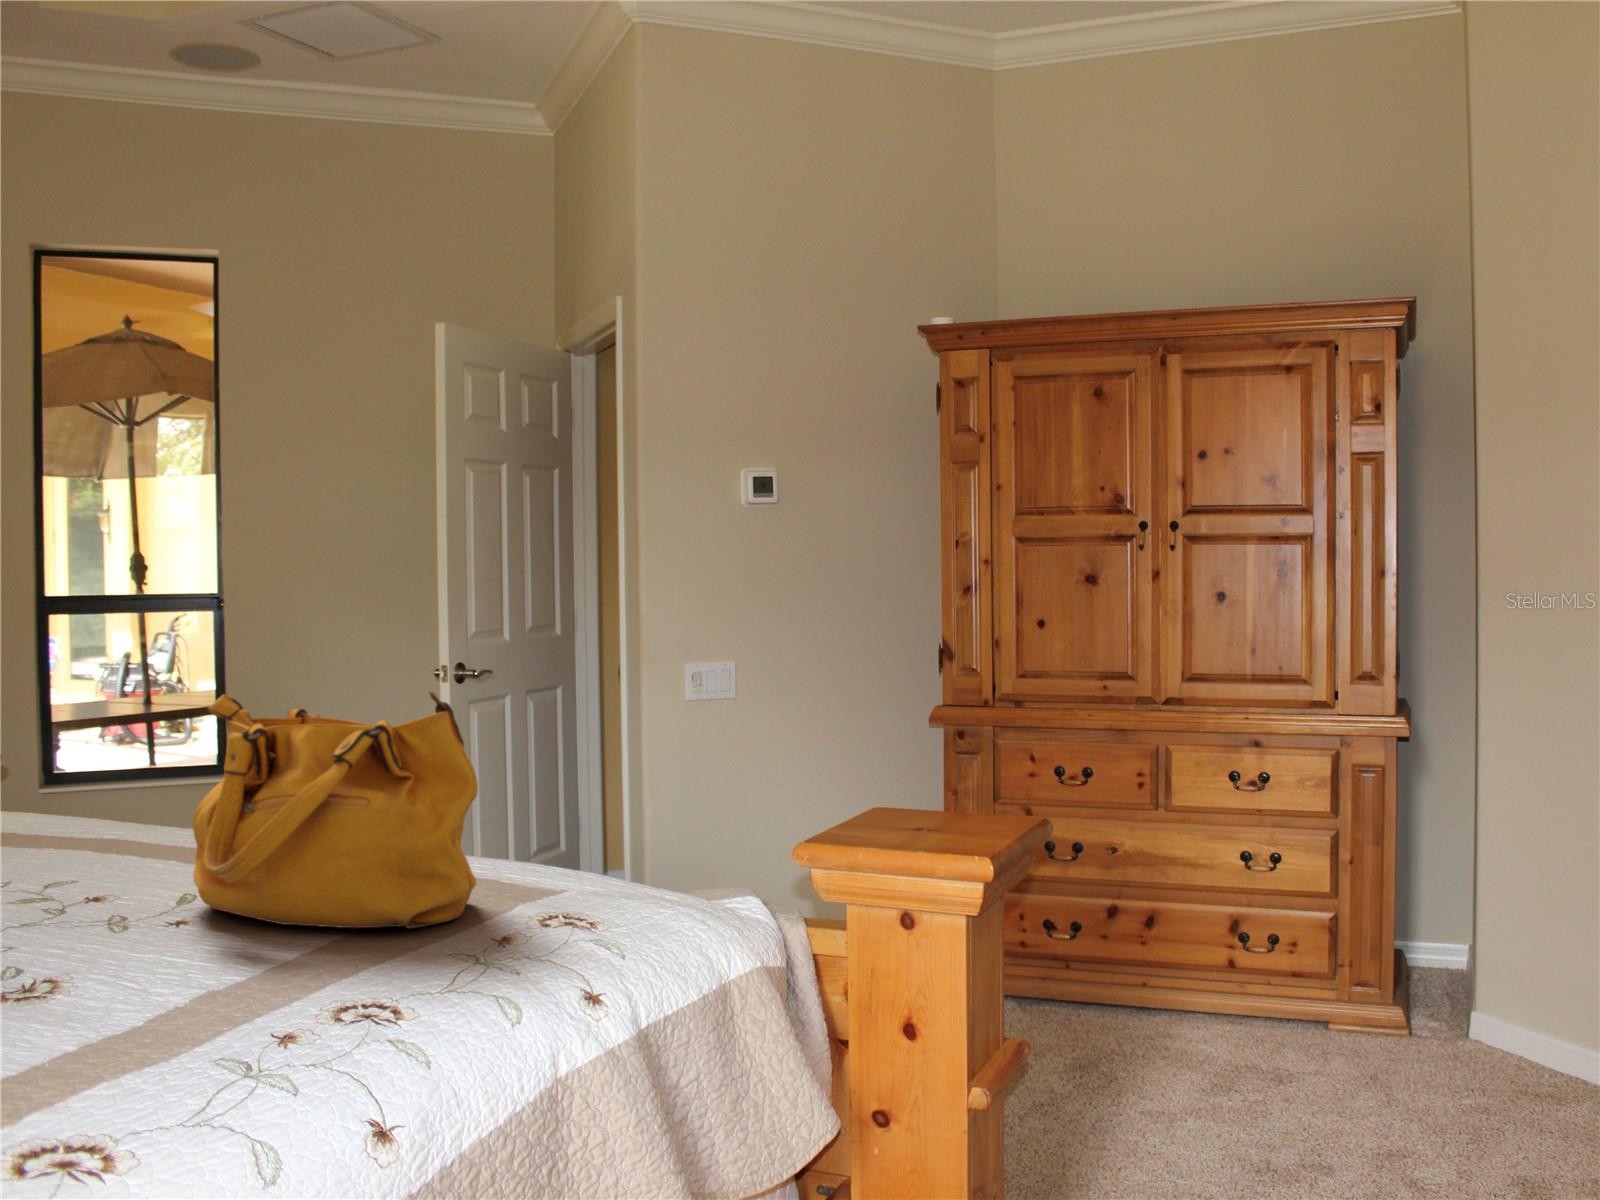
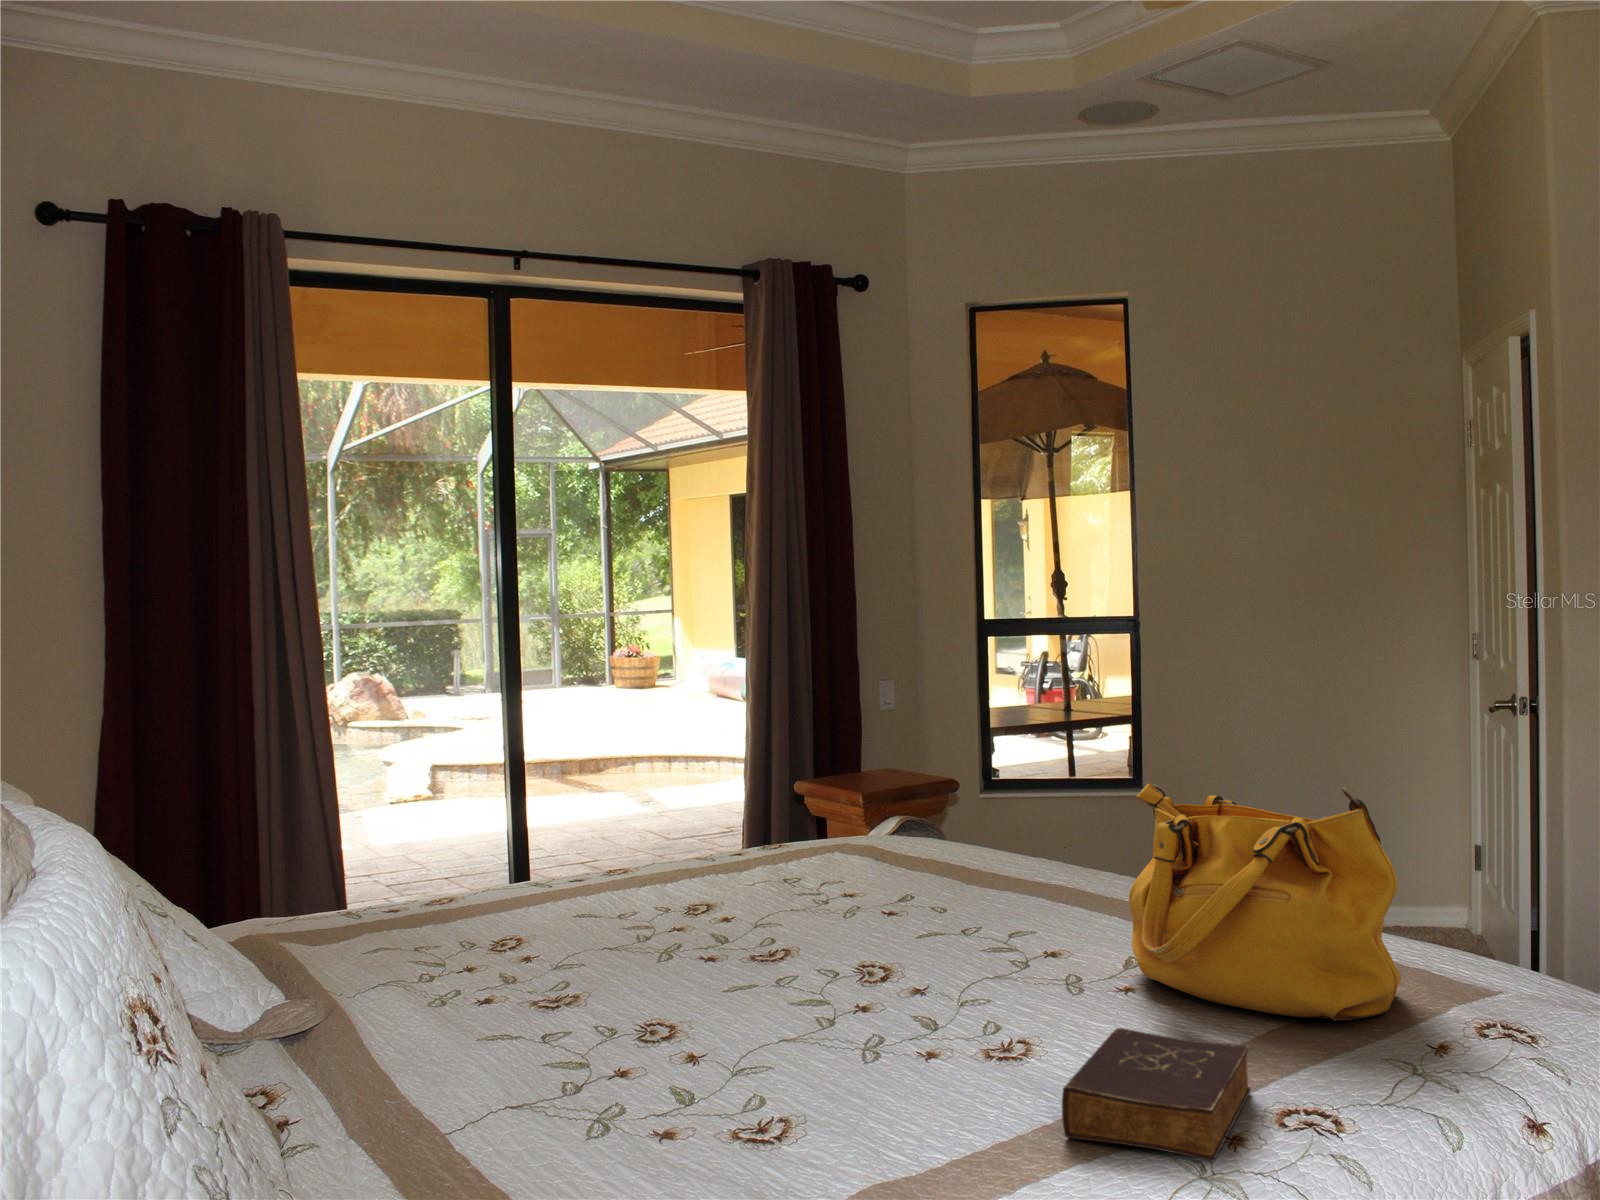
book: none [86,945,313,1062] -> present [1062,1028,1251,1162]

